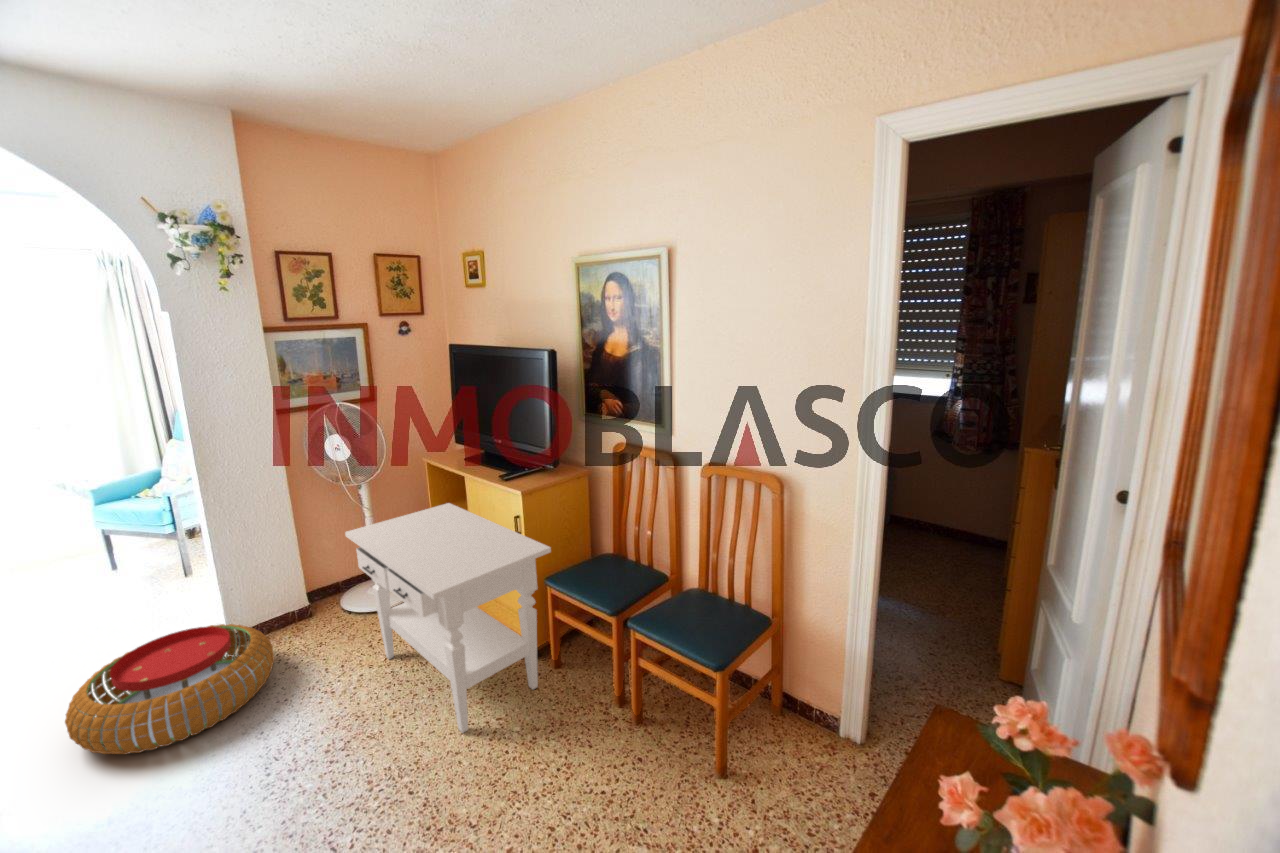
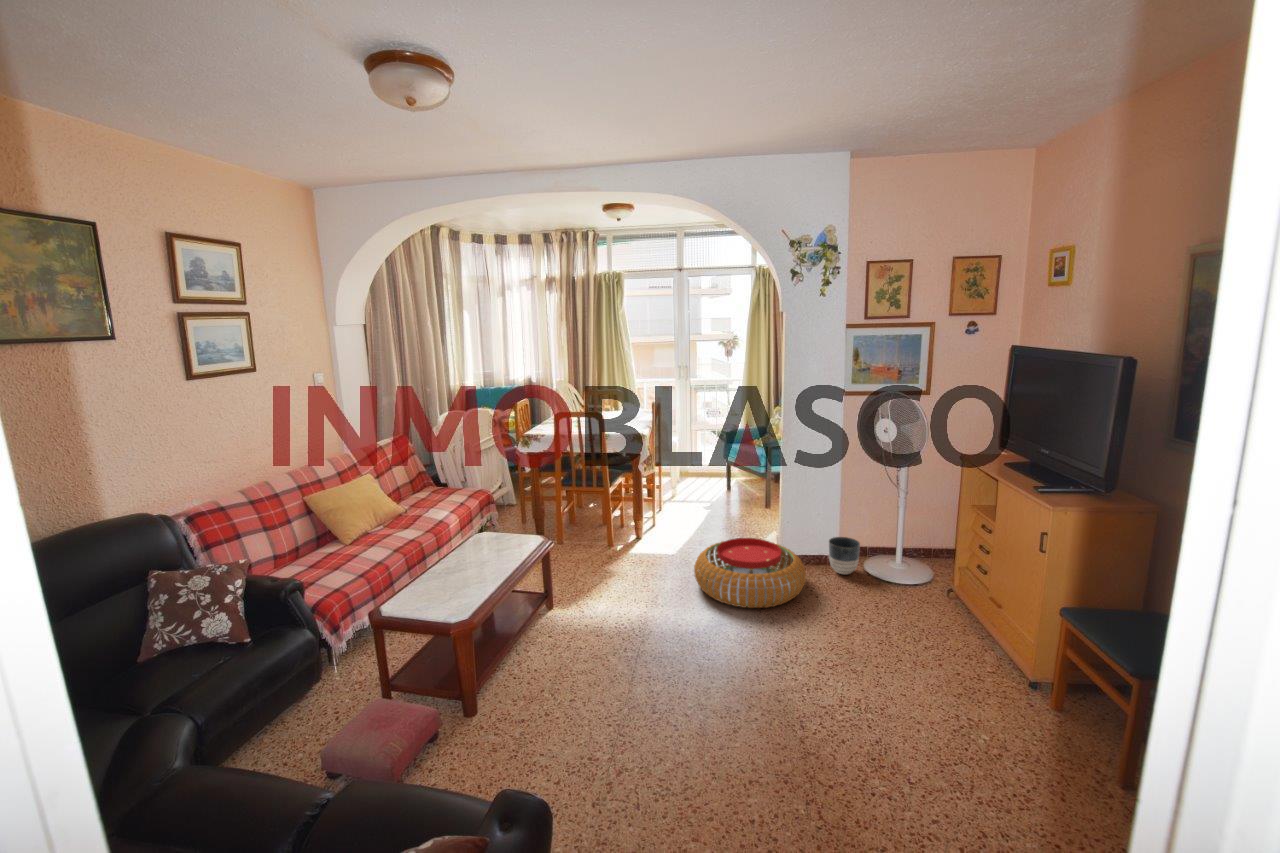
side table: present [345,503,551,733] -> none [872,502,1069,719]
planter: none [293,578,336,625] -> present [829,537,860,574]

